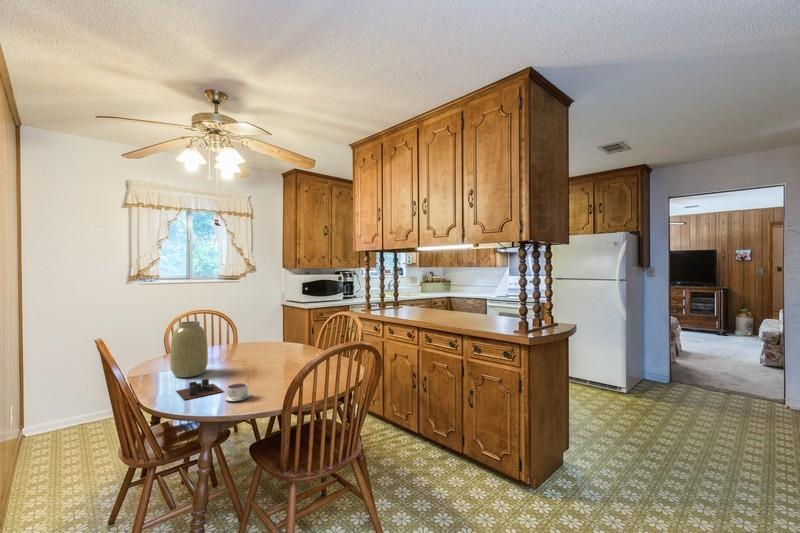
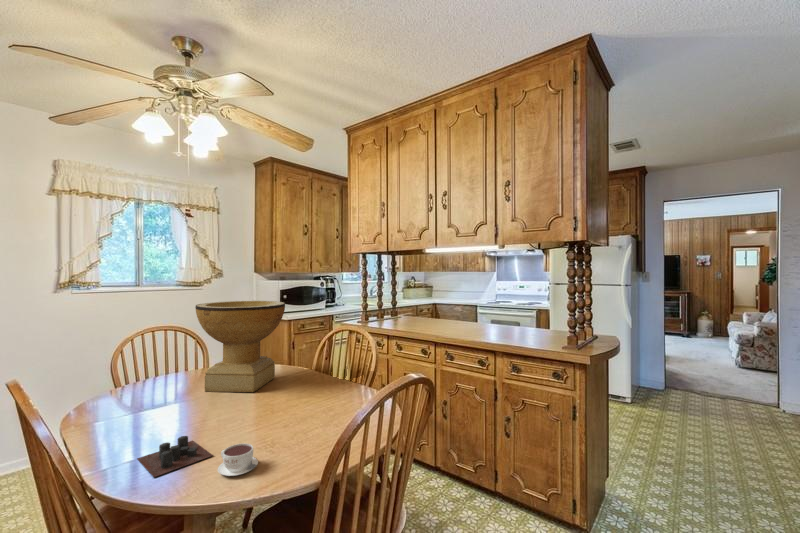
decorative bowl: none [222,290,290,358] -> present [195,301,285,392]
vase: present [170,321,208,377] -> none [125,348,181,432]

